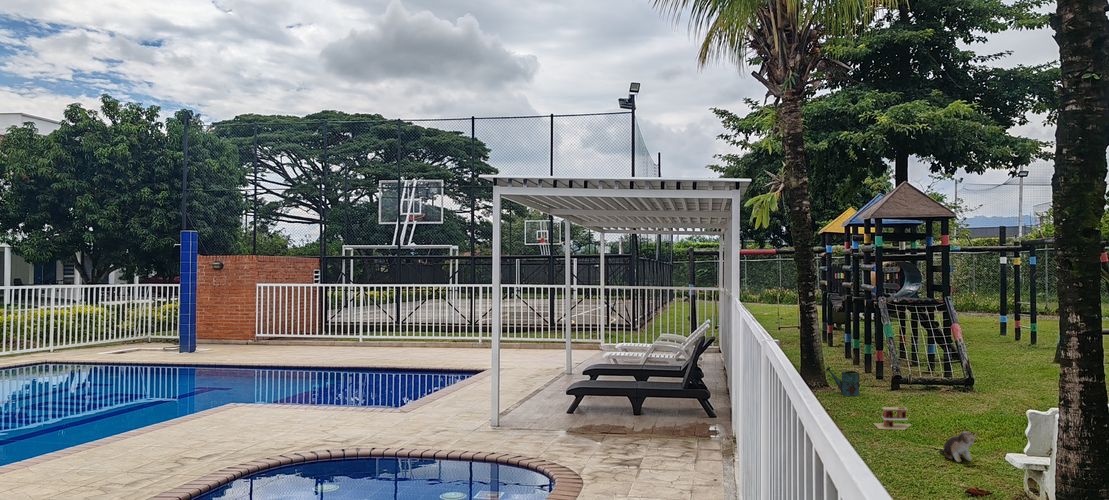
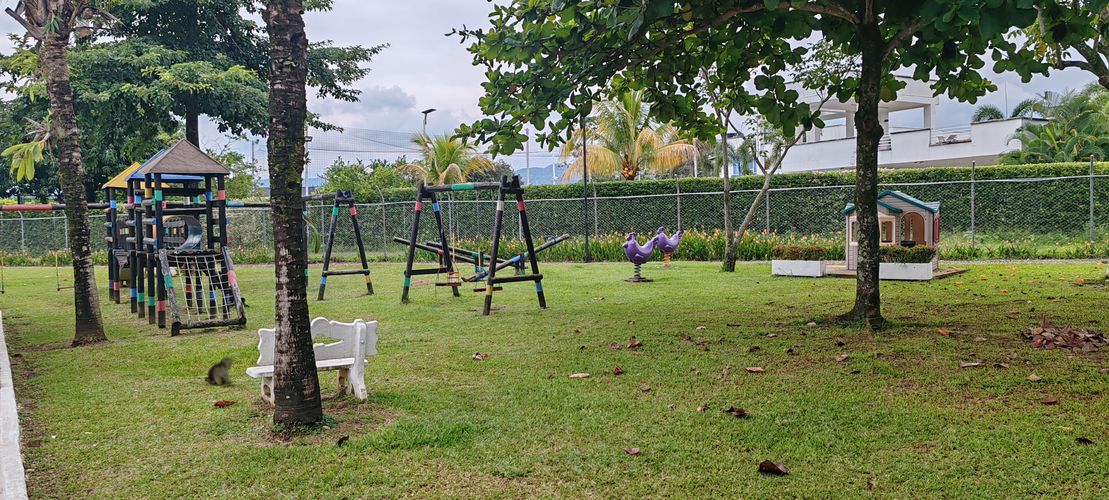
watering can: present [826,367,866,396] -> none [103,320,145,346]
toy house: present [874,407,911,430] -> none [147,346,190,370]

